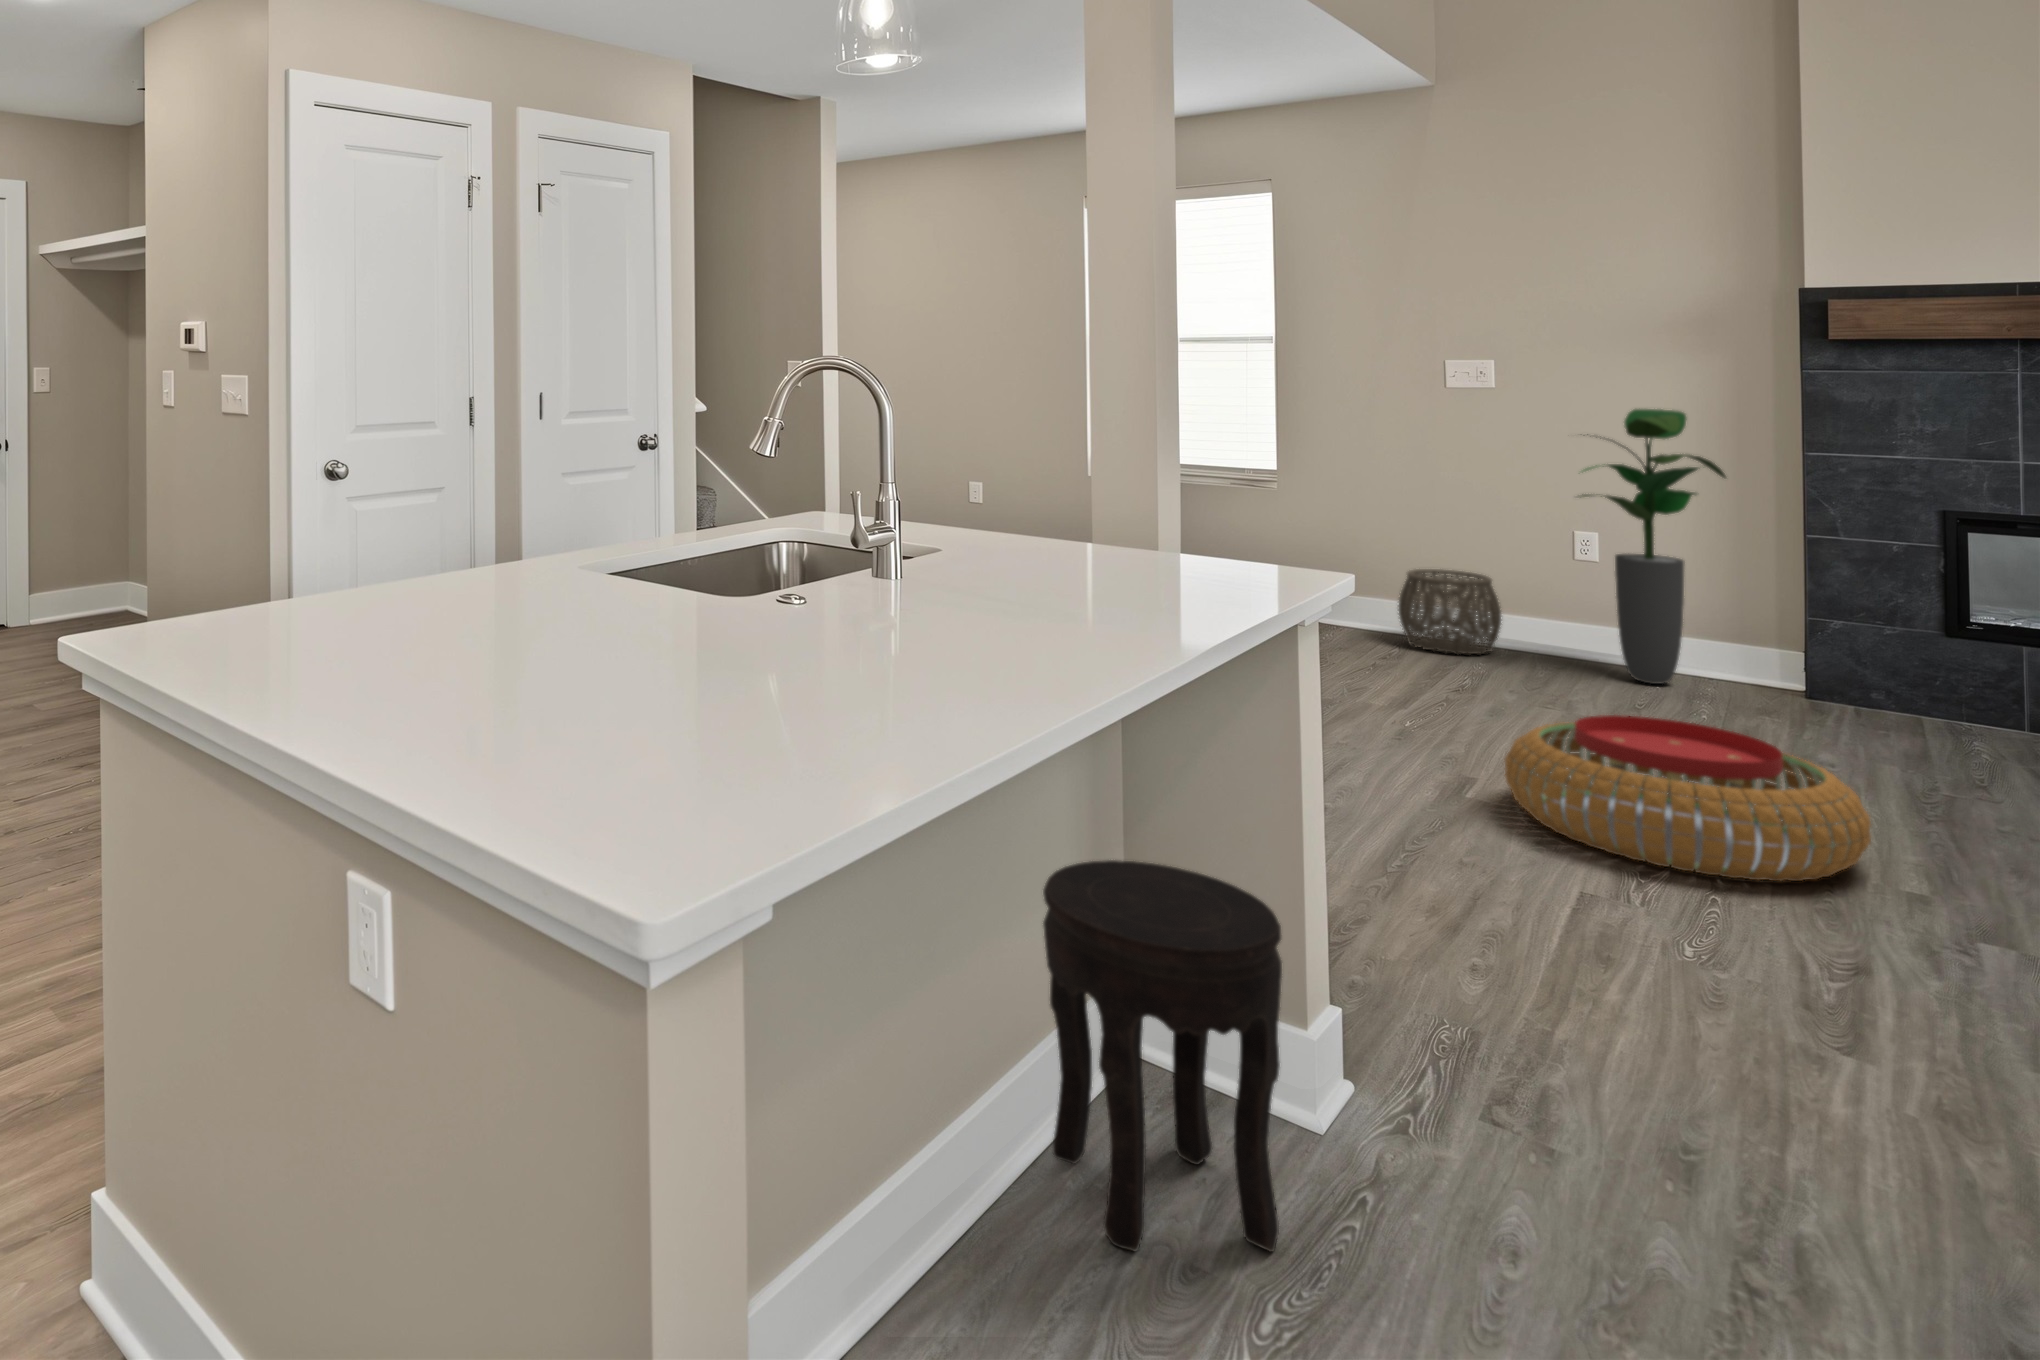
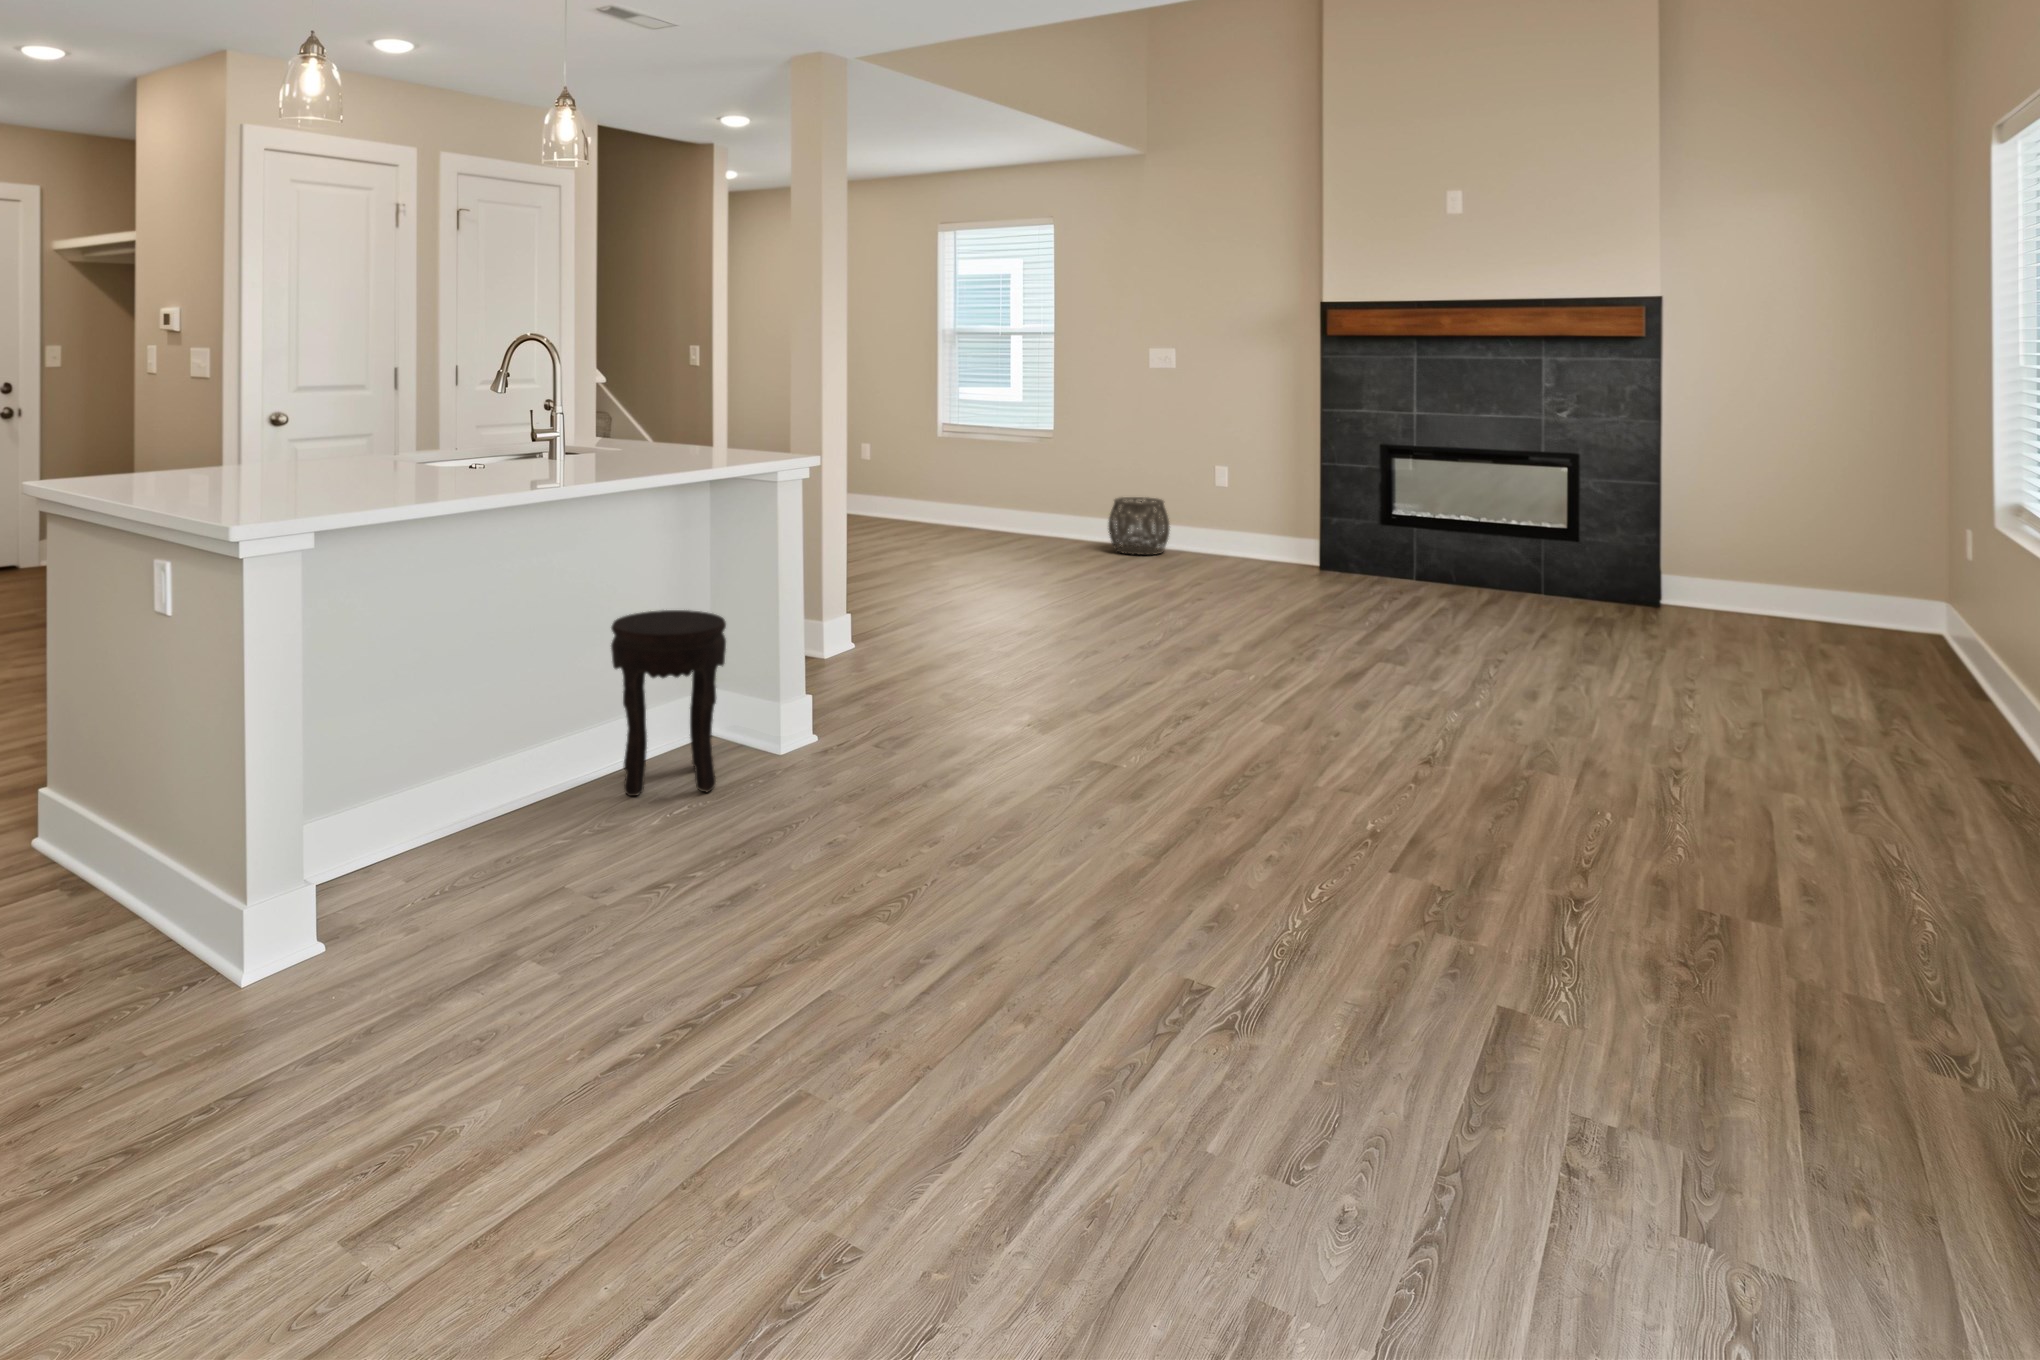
potted plant: present [1580,409,1726,684] -> none [1197,381,1285,567]
pouf: present [1504,715,1871,881] -> none [1056,568,1229,654]

